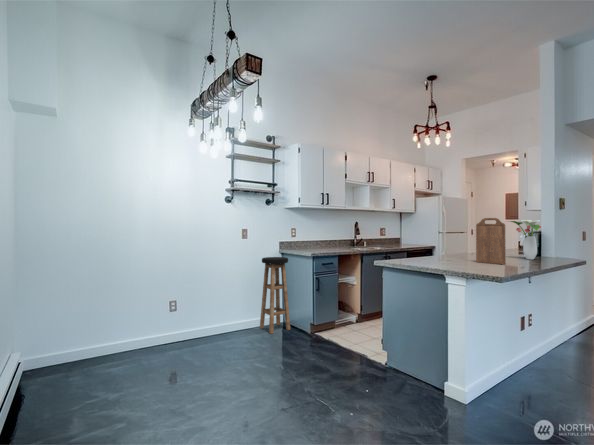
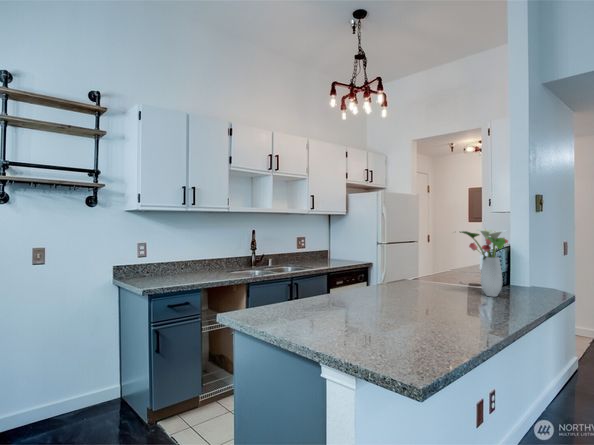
cutting board: present [476,218,506,264] -> none [396,230,445,319]
bar stool: present [260,257,290,334] -> none [66,294,120,432]

